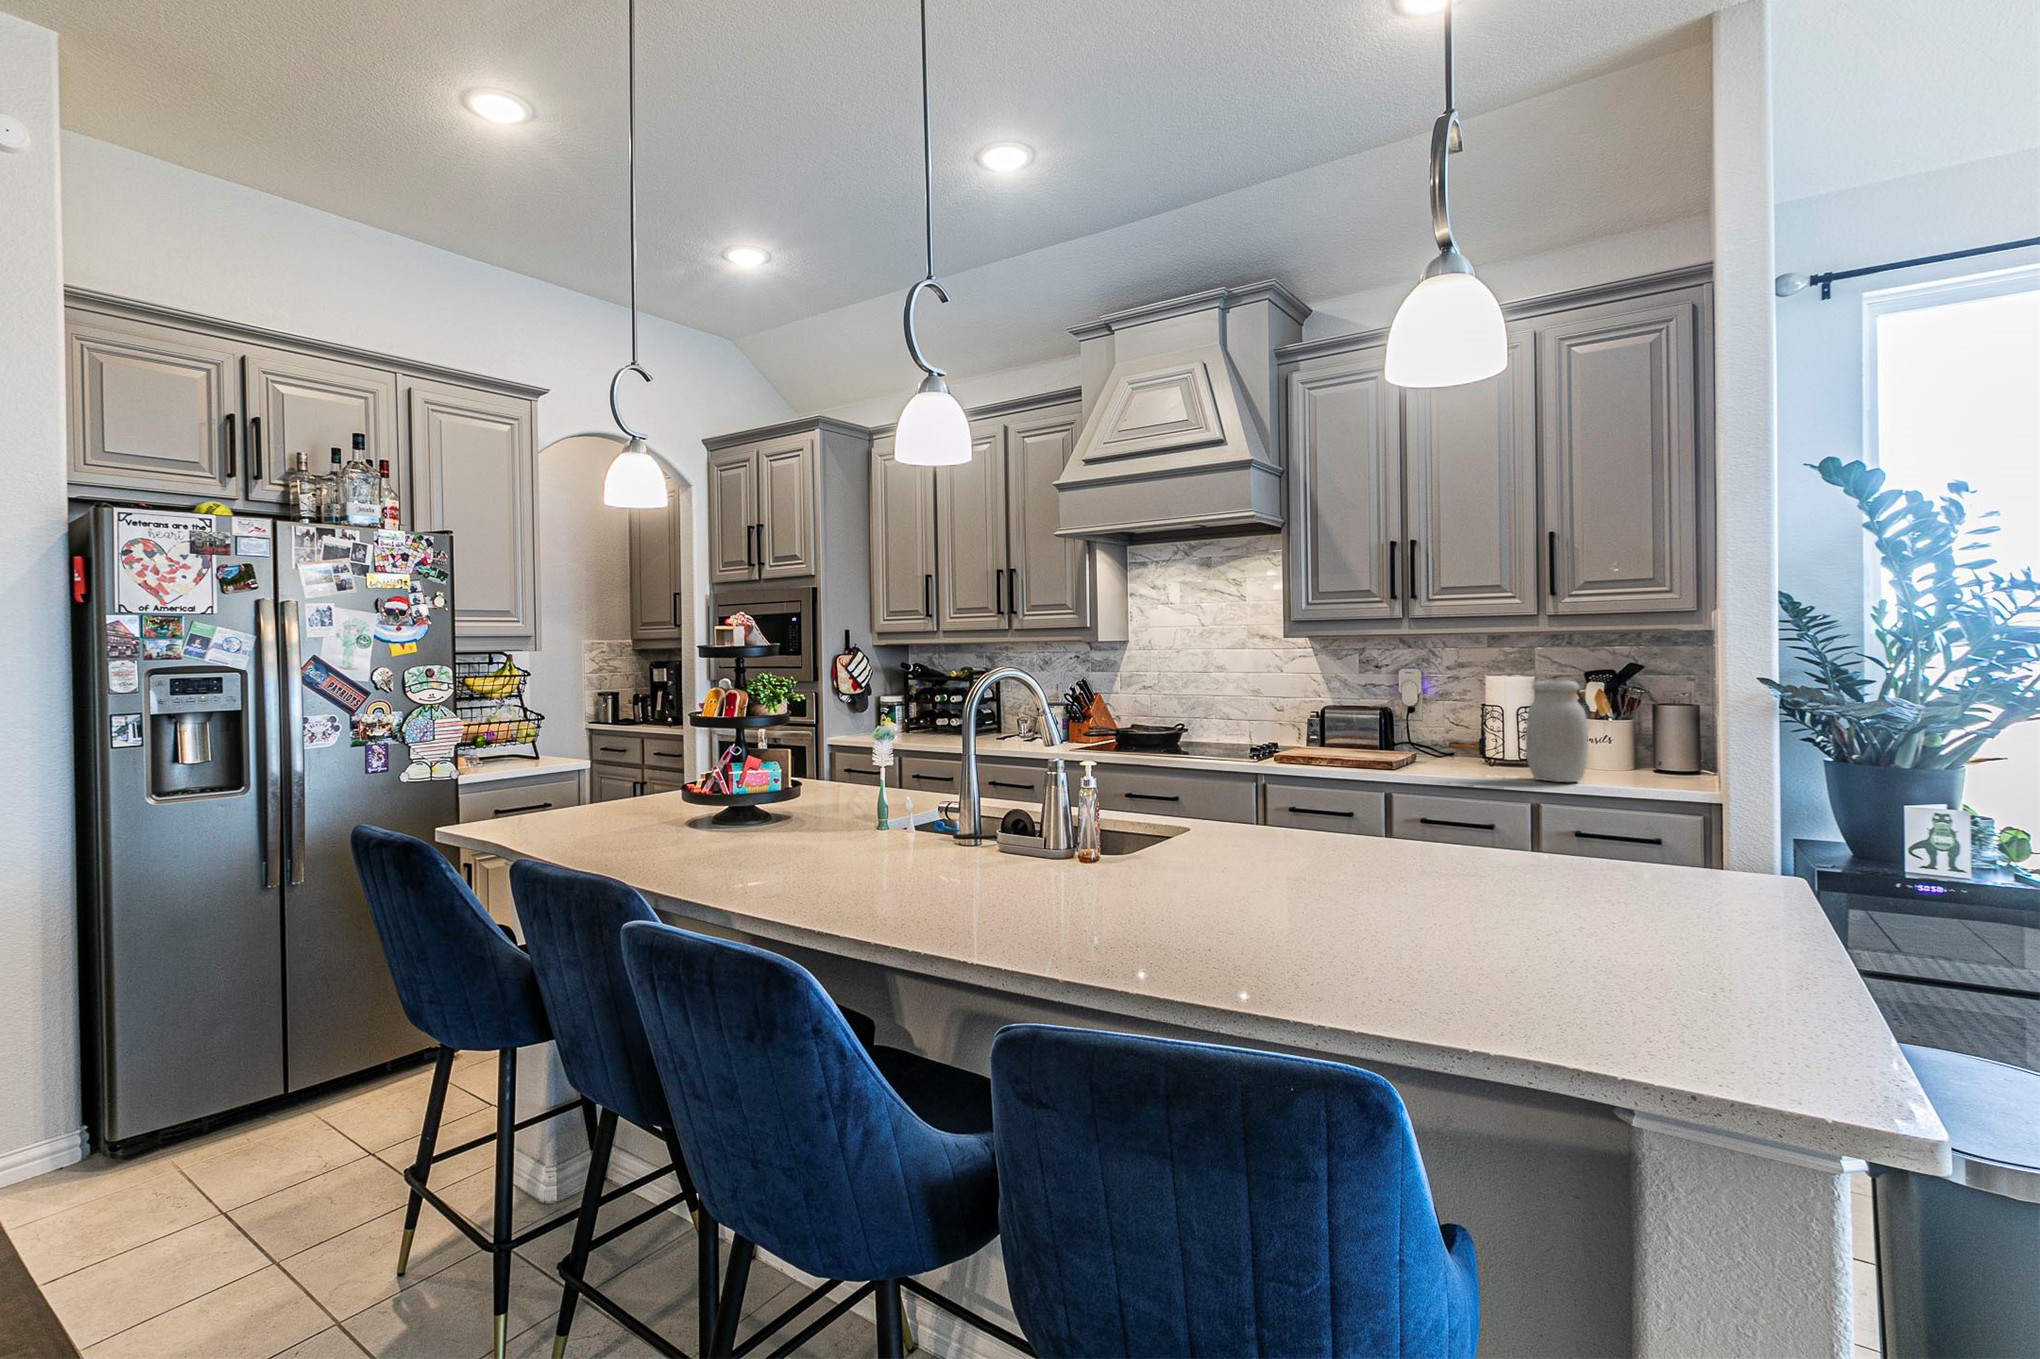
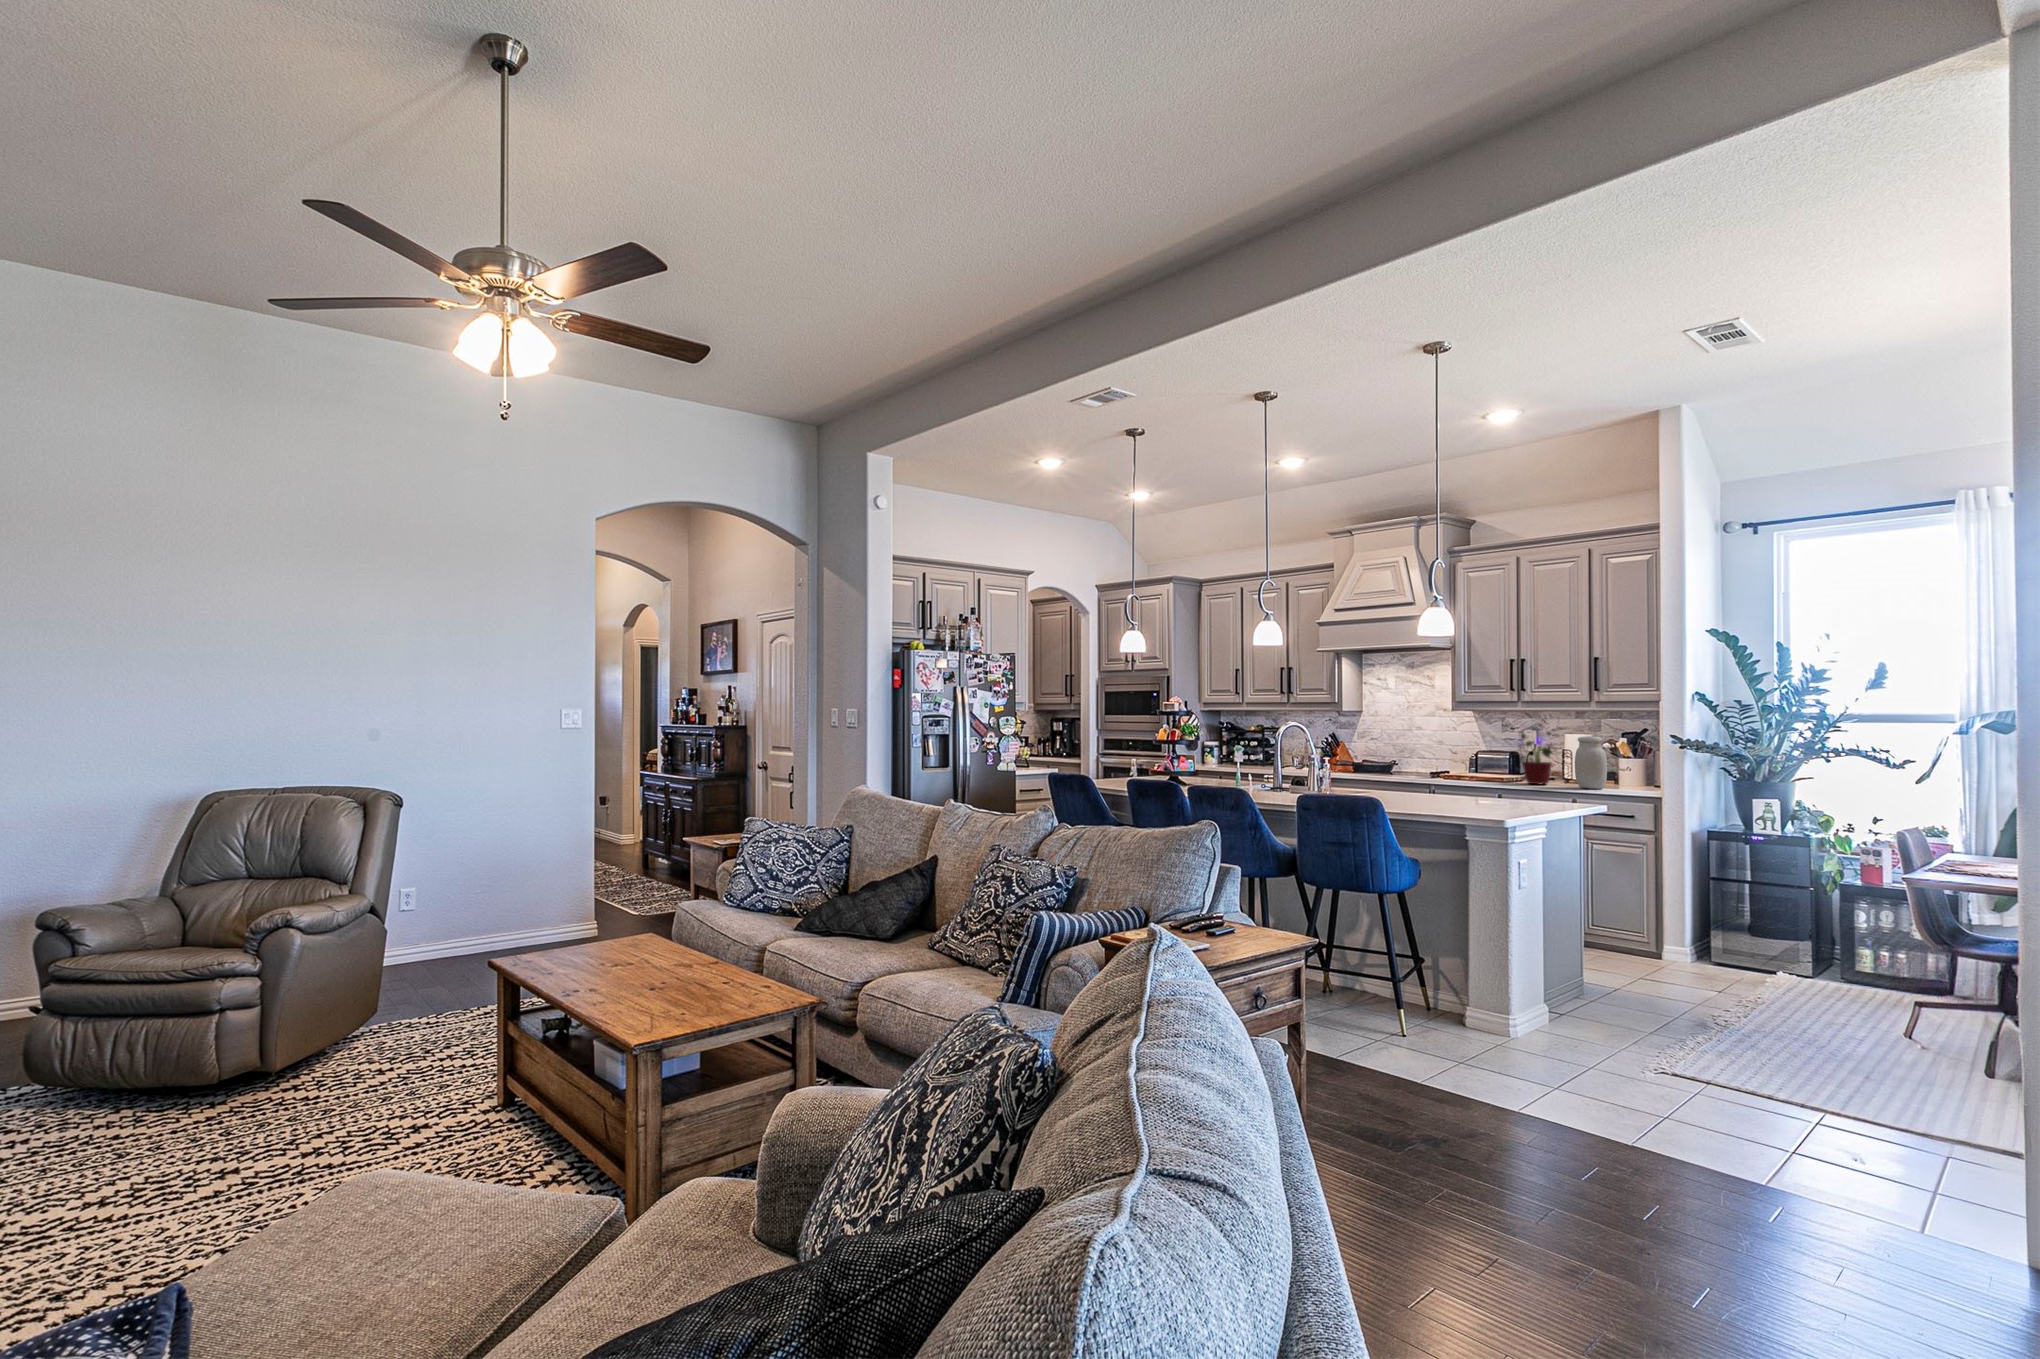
potted plant: none [1411,662,1488,773] -> present [1521,726,1556,785]

